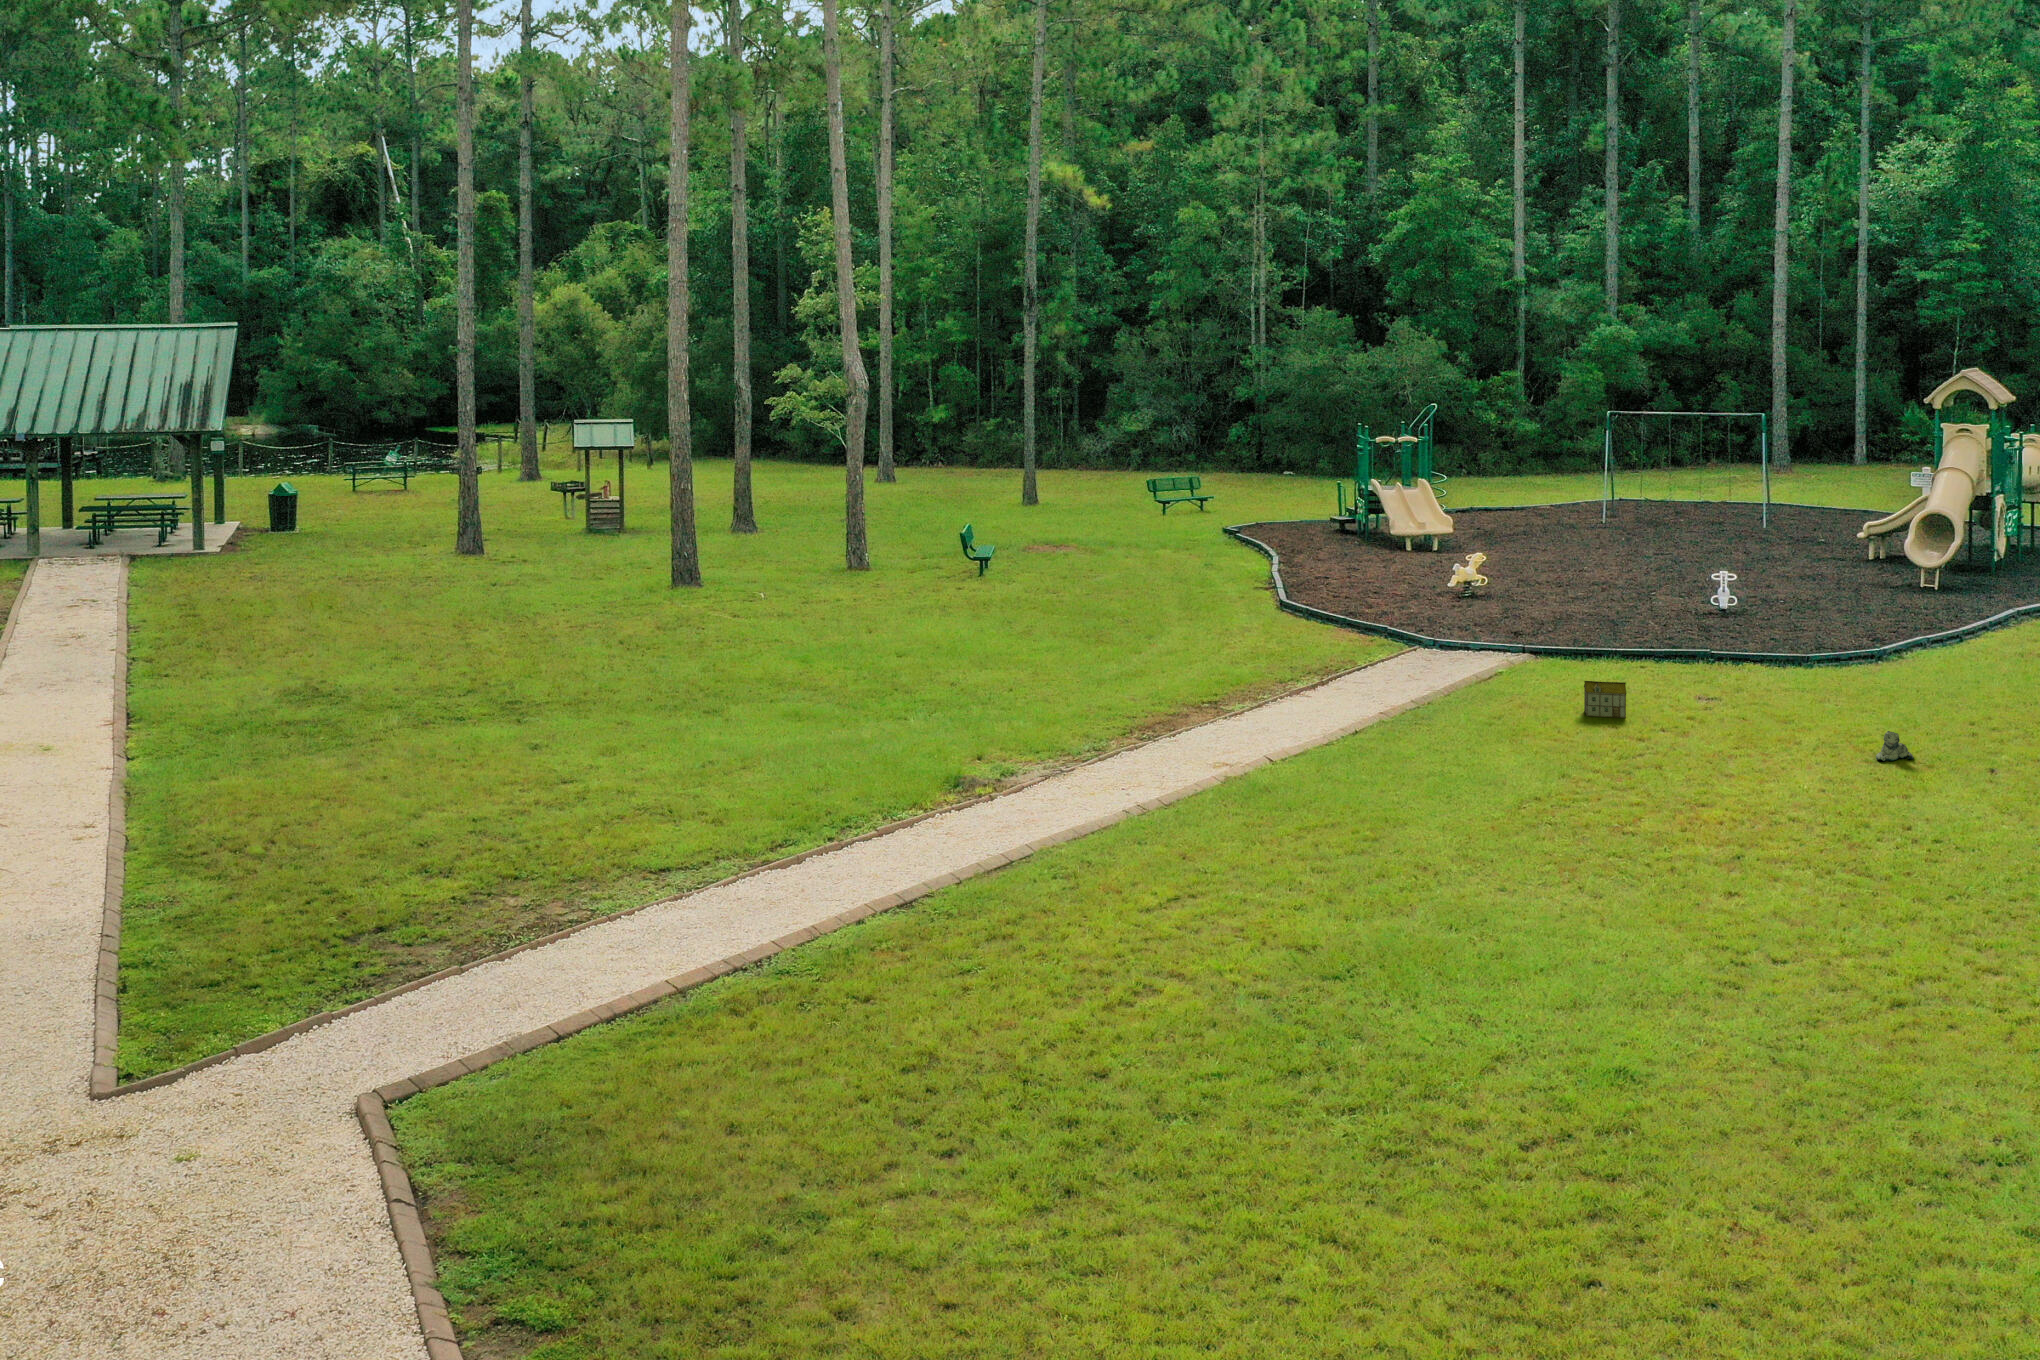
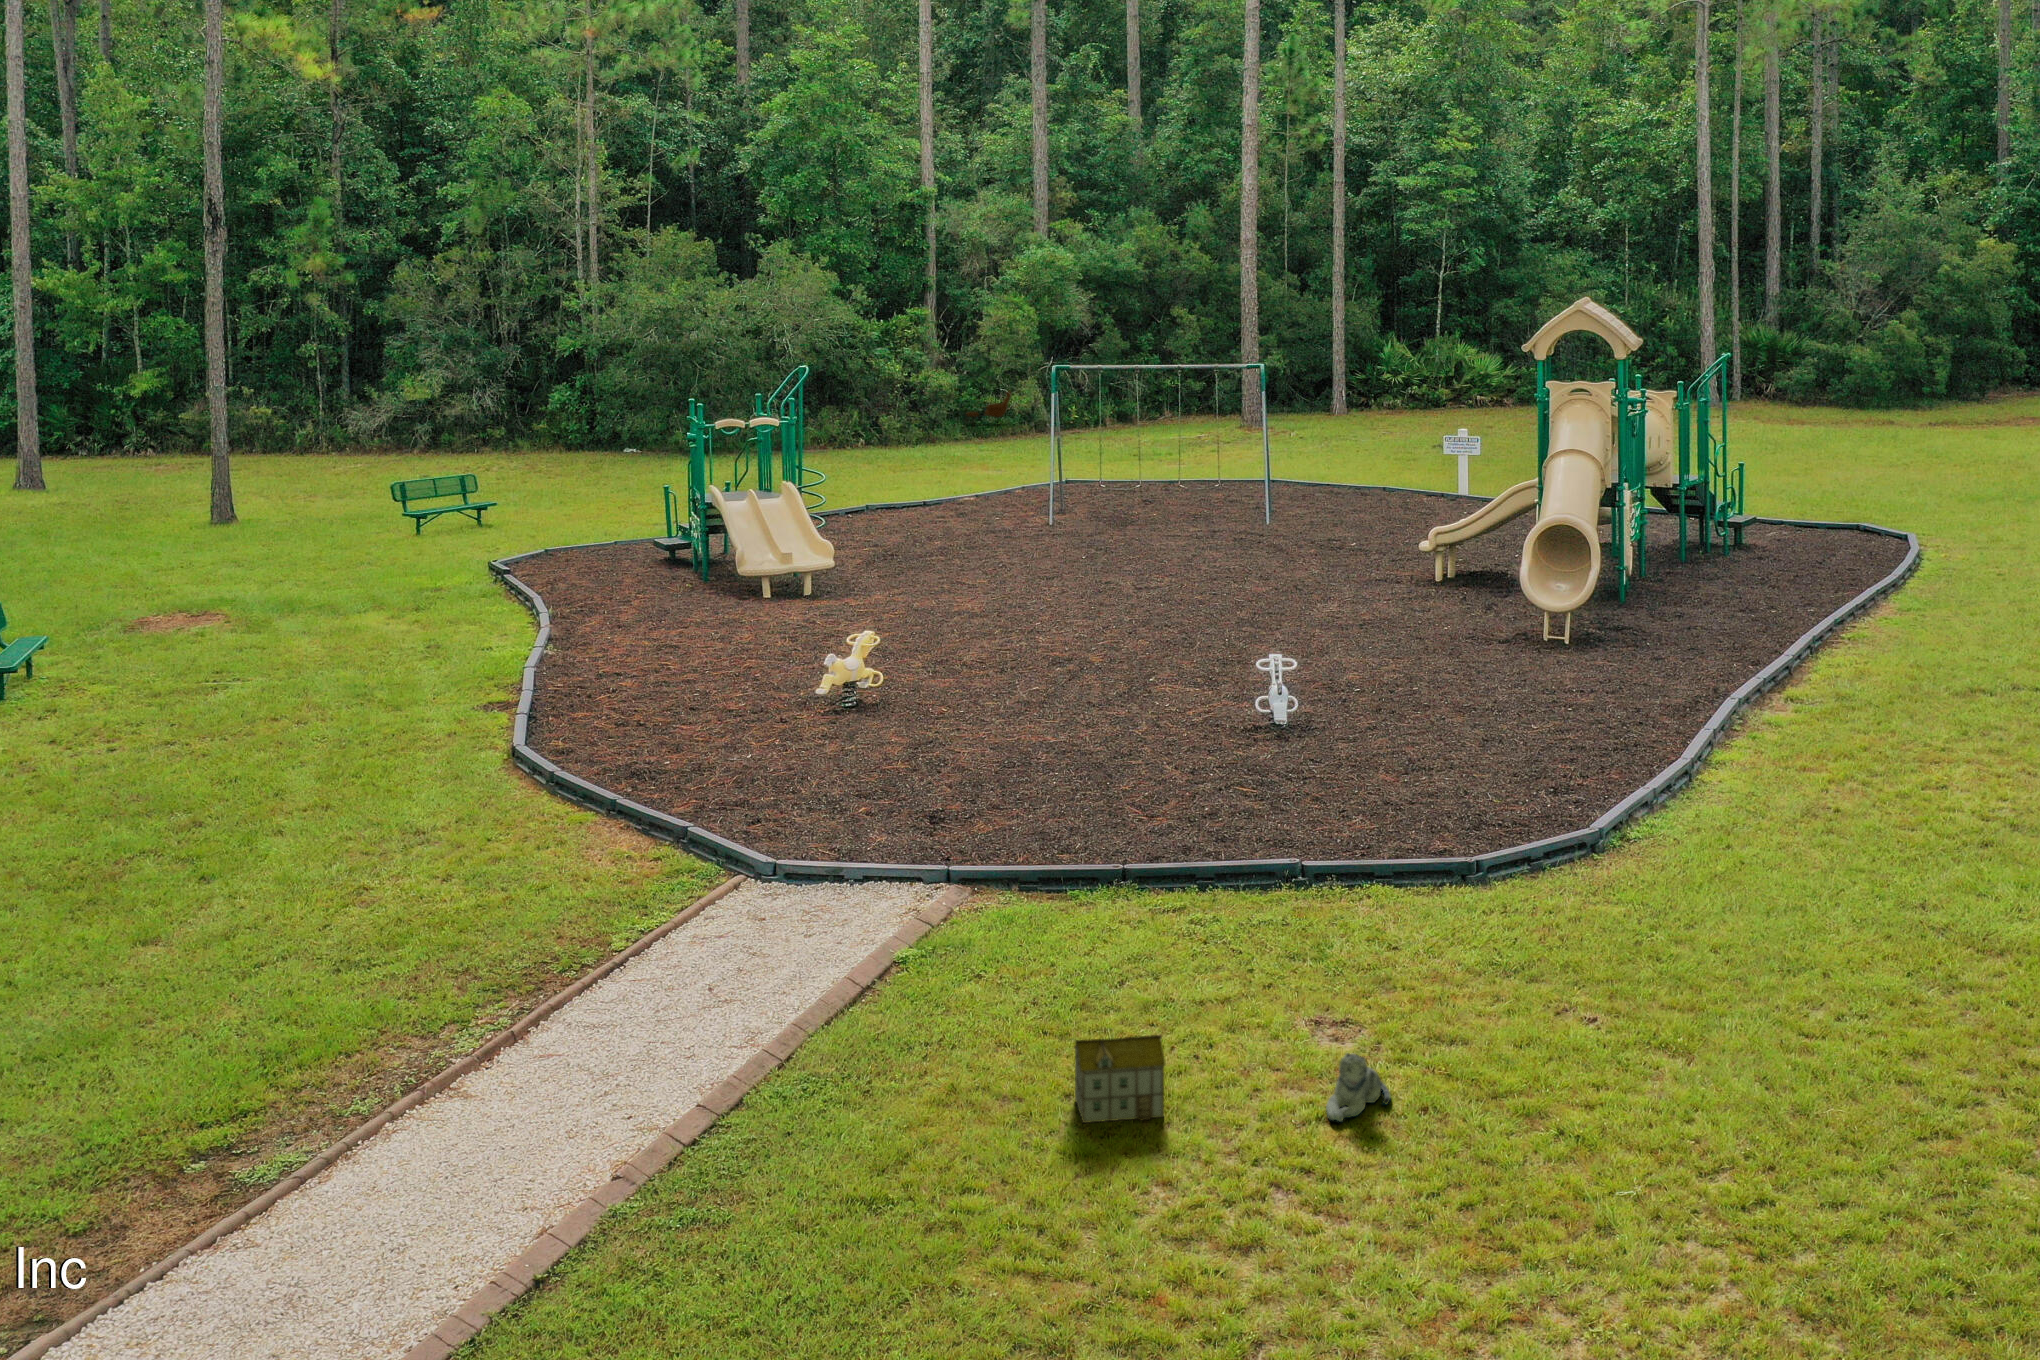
lounge chair: none [1546,437,1586,465] -> present [966,391,1012,424]
plush toy: present [1876,731,1913,761] -> present [1326,1053,1391,1122]

